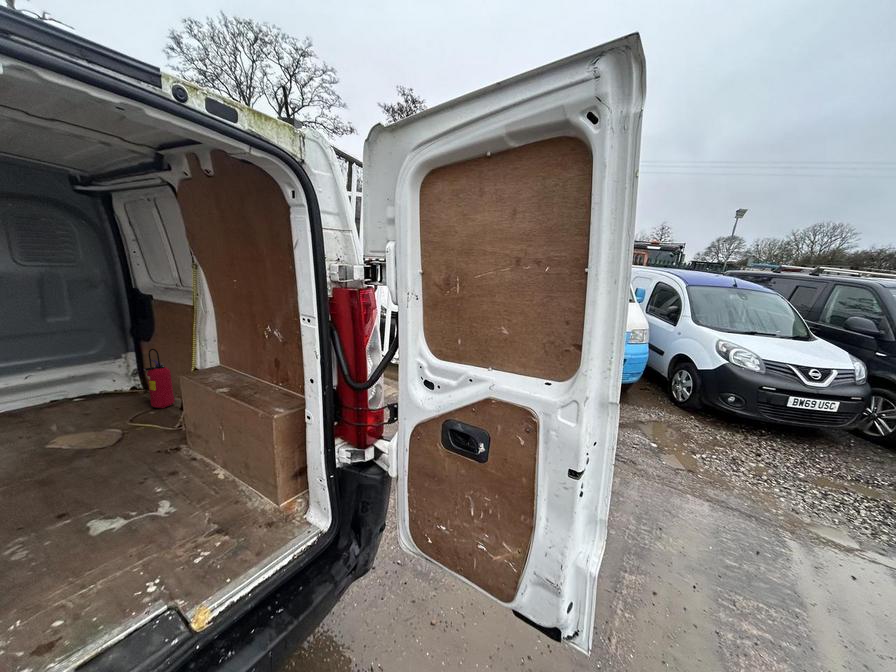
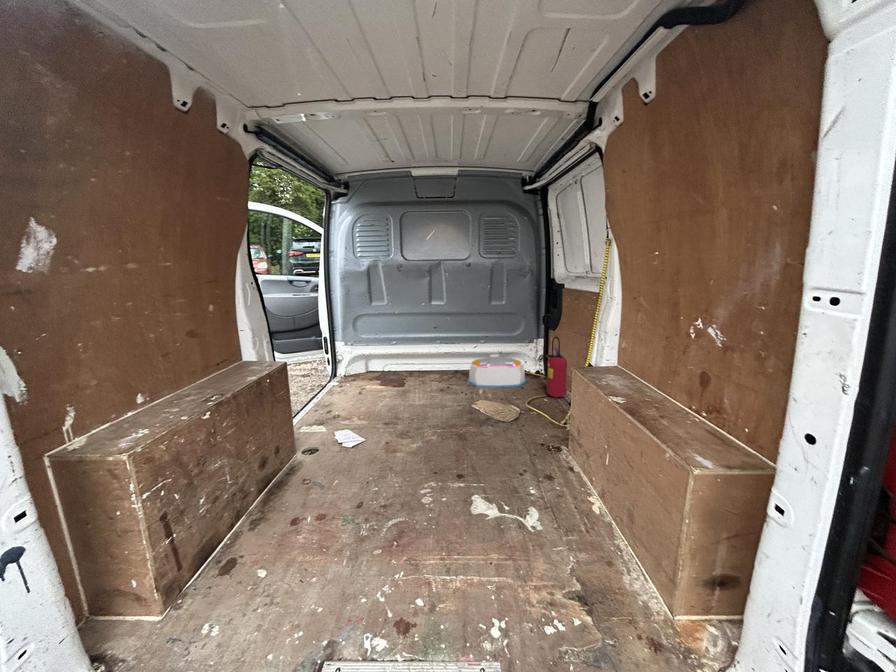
storage bin: none [19,380,120,426] -> present [467,354,526,387]

